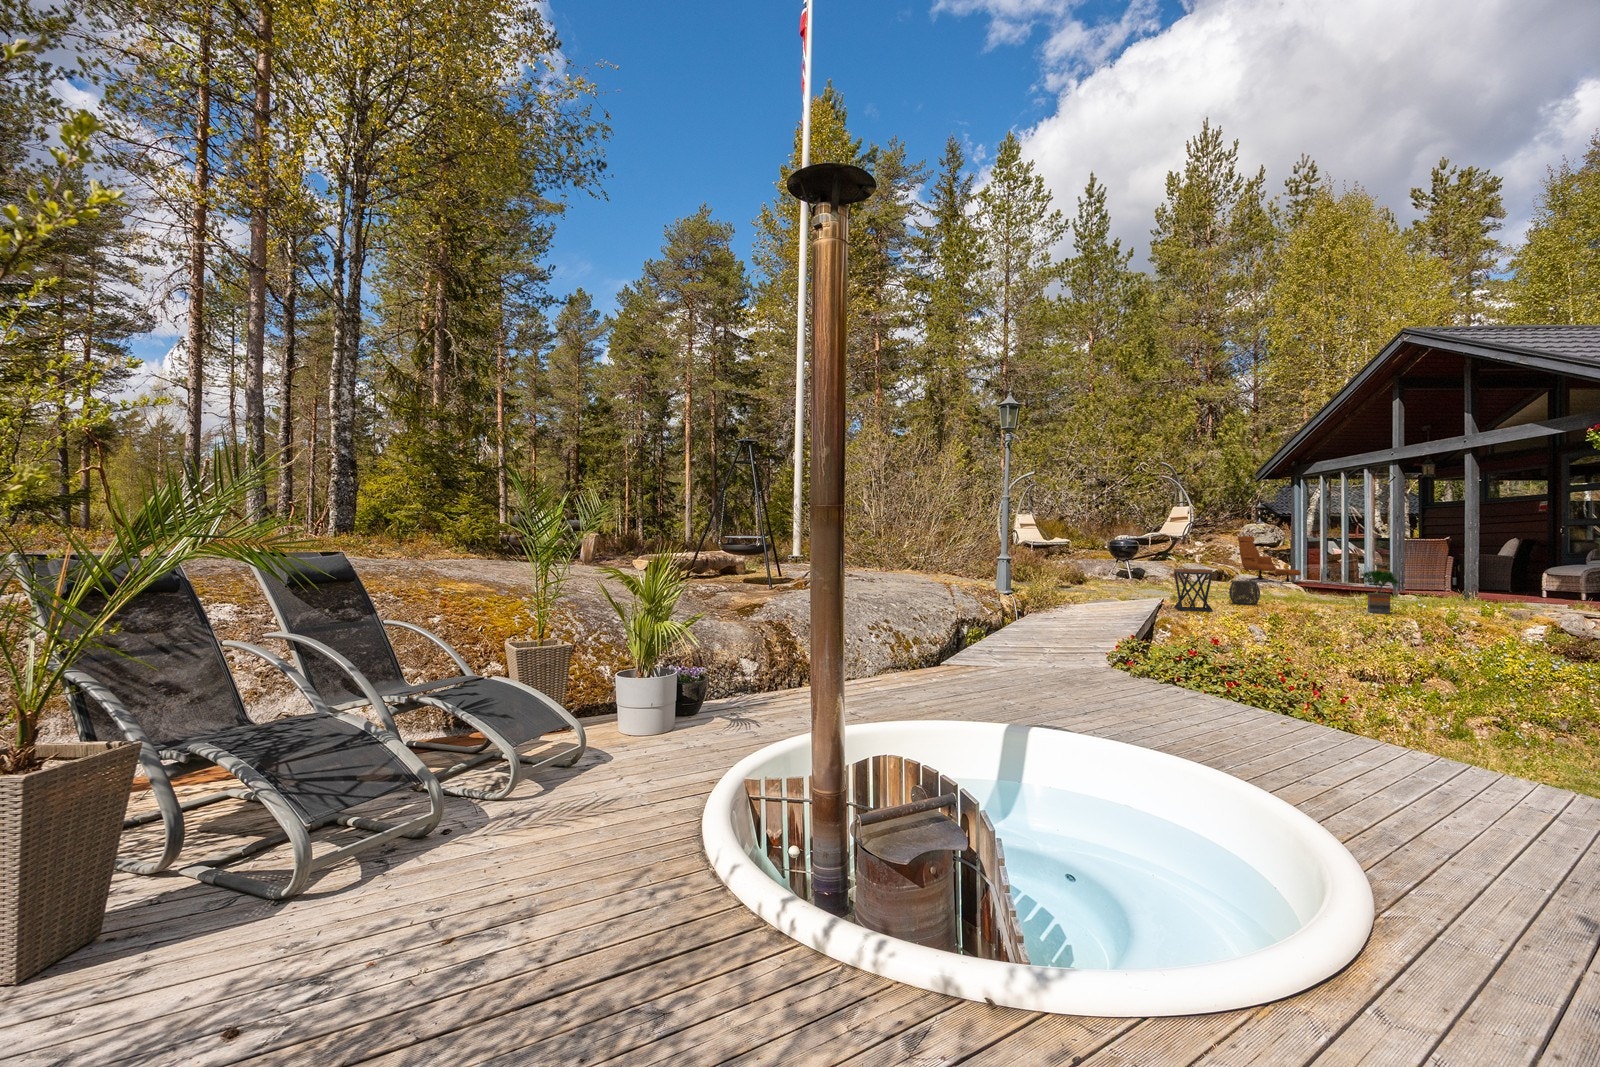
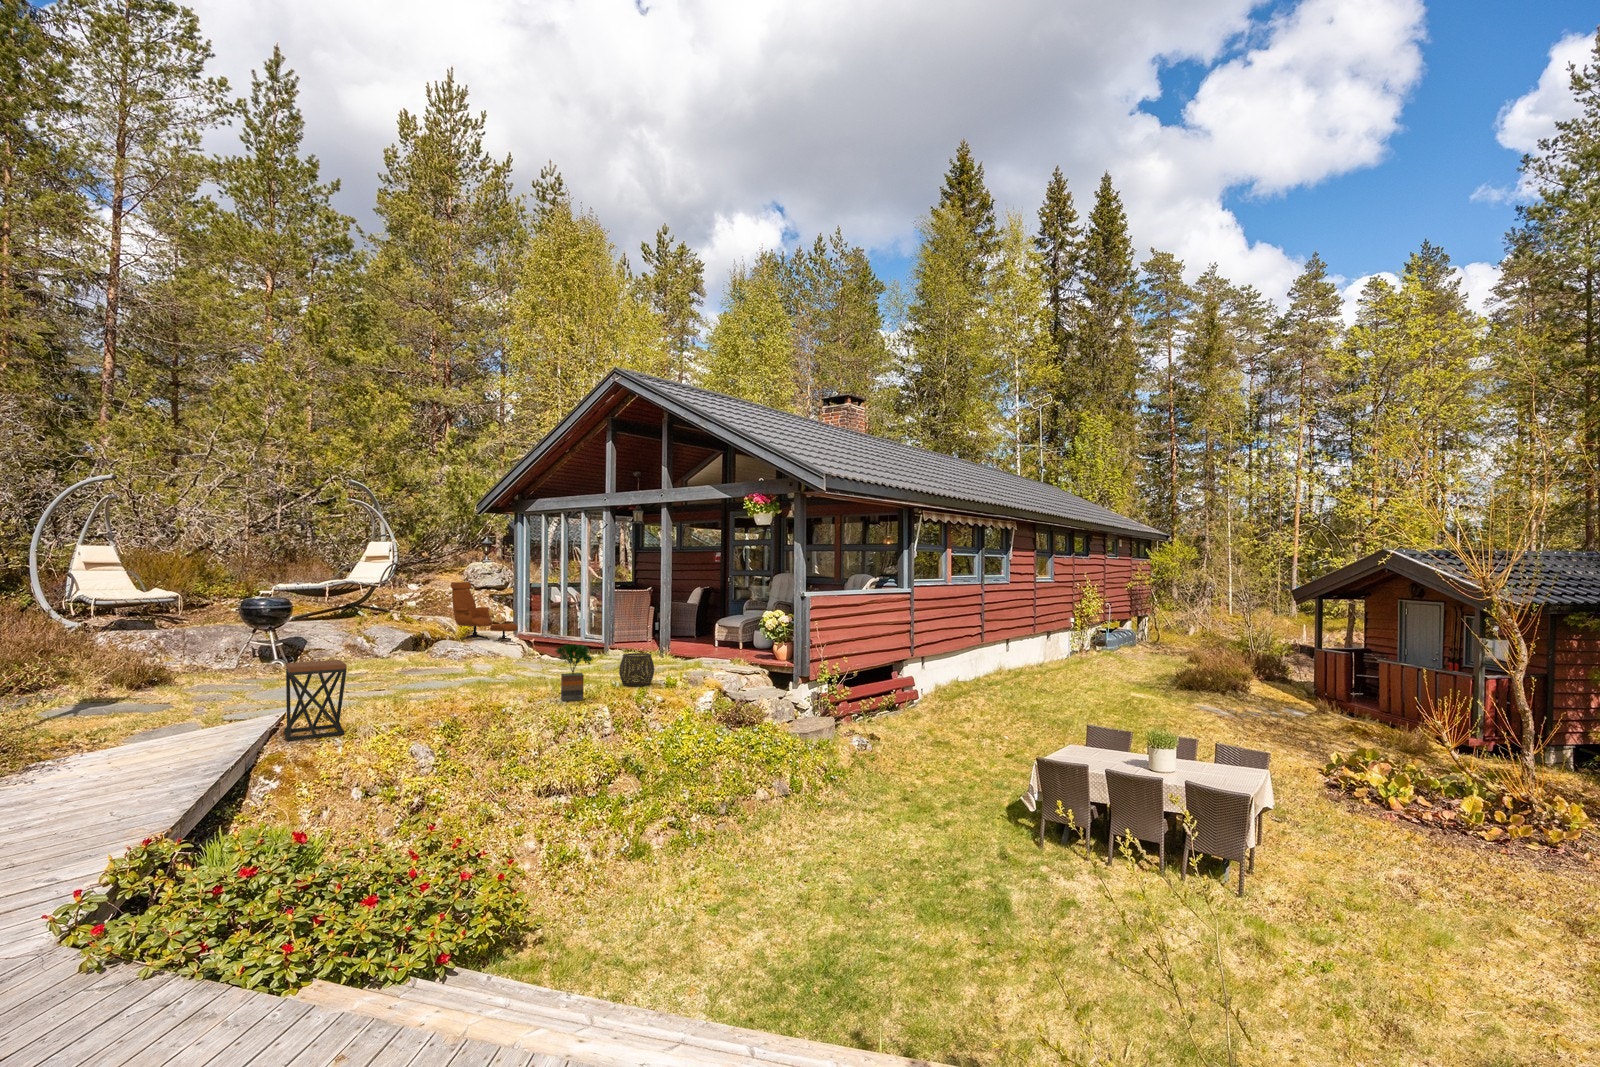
woven basket: present [1229,581,1260,604] -> present [619,653,654,686]

